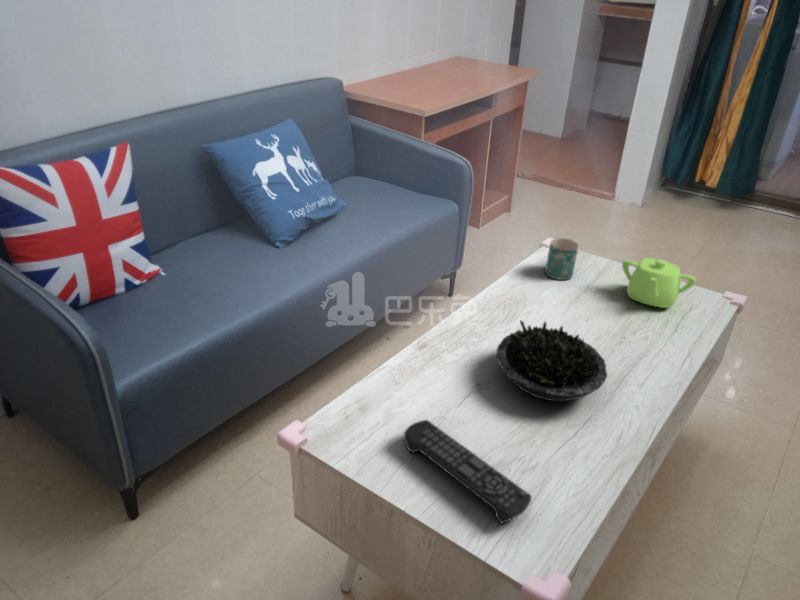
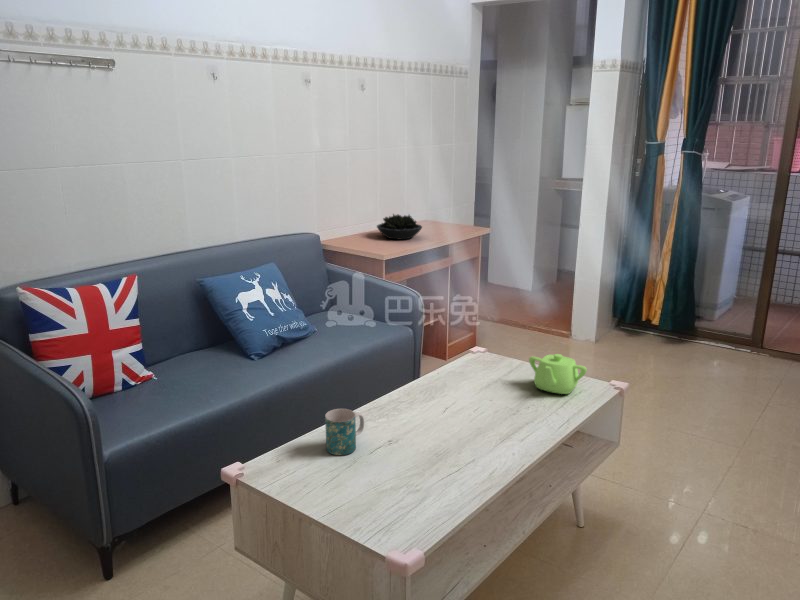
mug: present [545,238,578,280] -> present [325,409,364,455]
succulent plant: present [496,320,607,401] -> present [377,214,422,240]
remote control: present [404,420,532,523] -> none [316,459,403,524]

